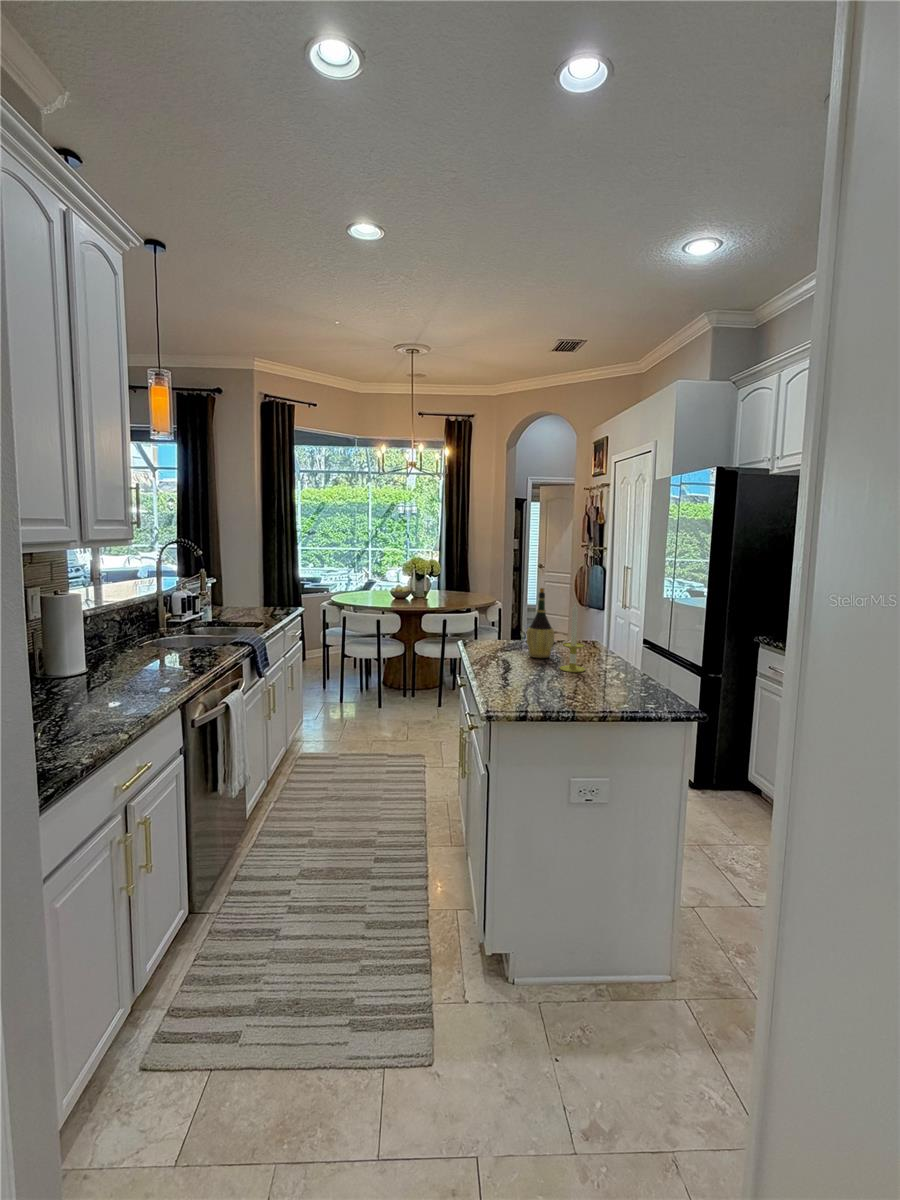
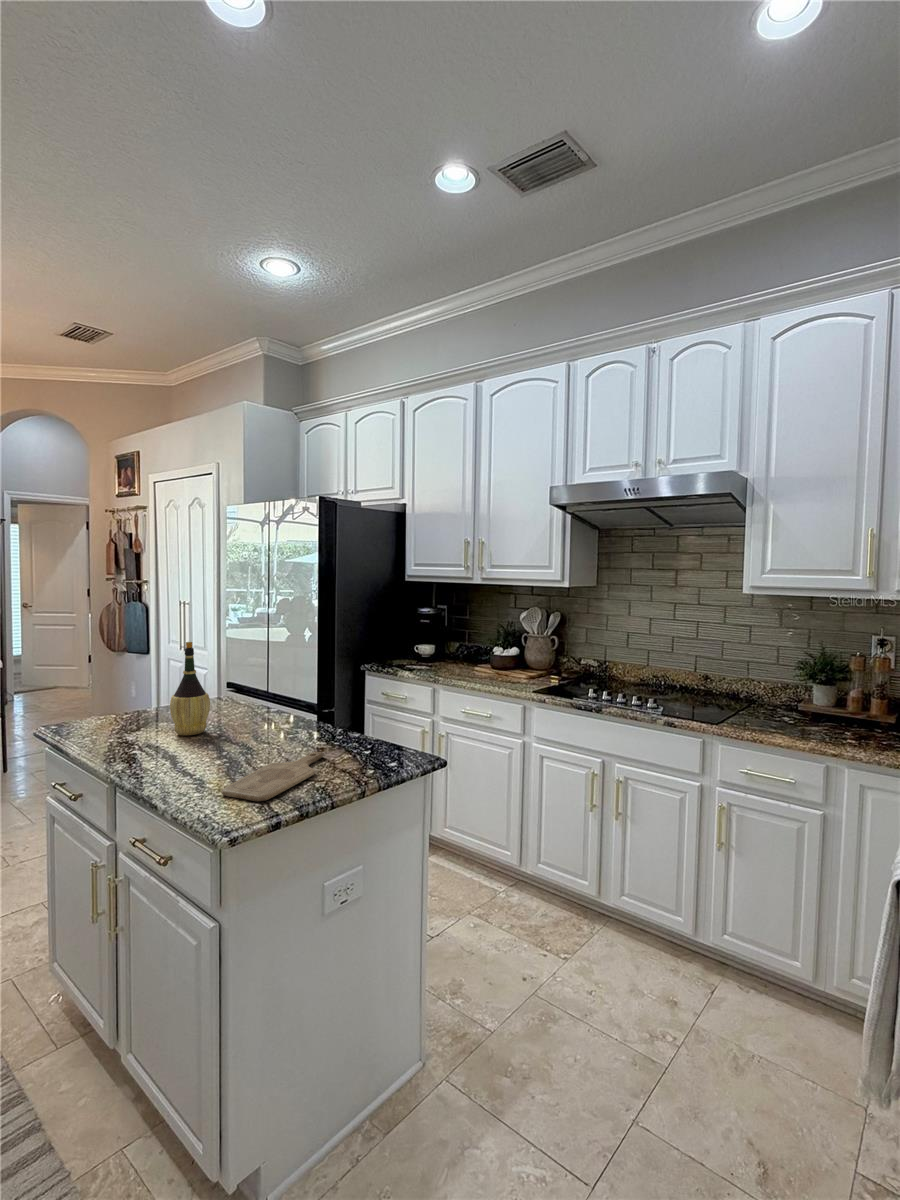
candle: present [560,603,585,672] -> none [236,655,269,745]
cutting board: none [509,684,606,702] -> present [221,752,324,801]

